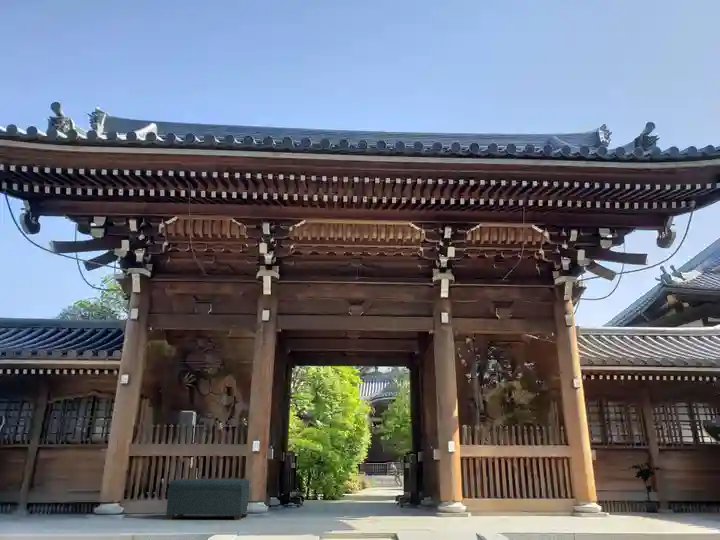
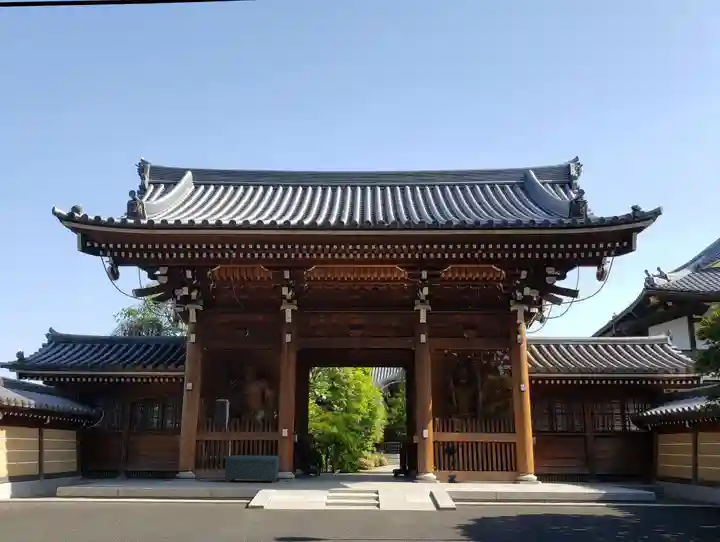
potted plant: present [629,462,661,512] -> present [440,441,463,483]

